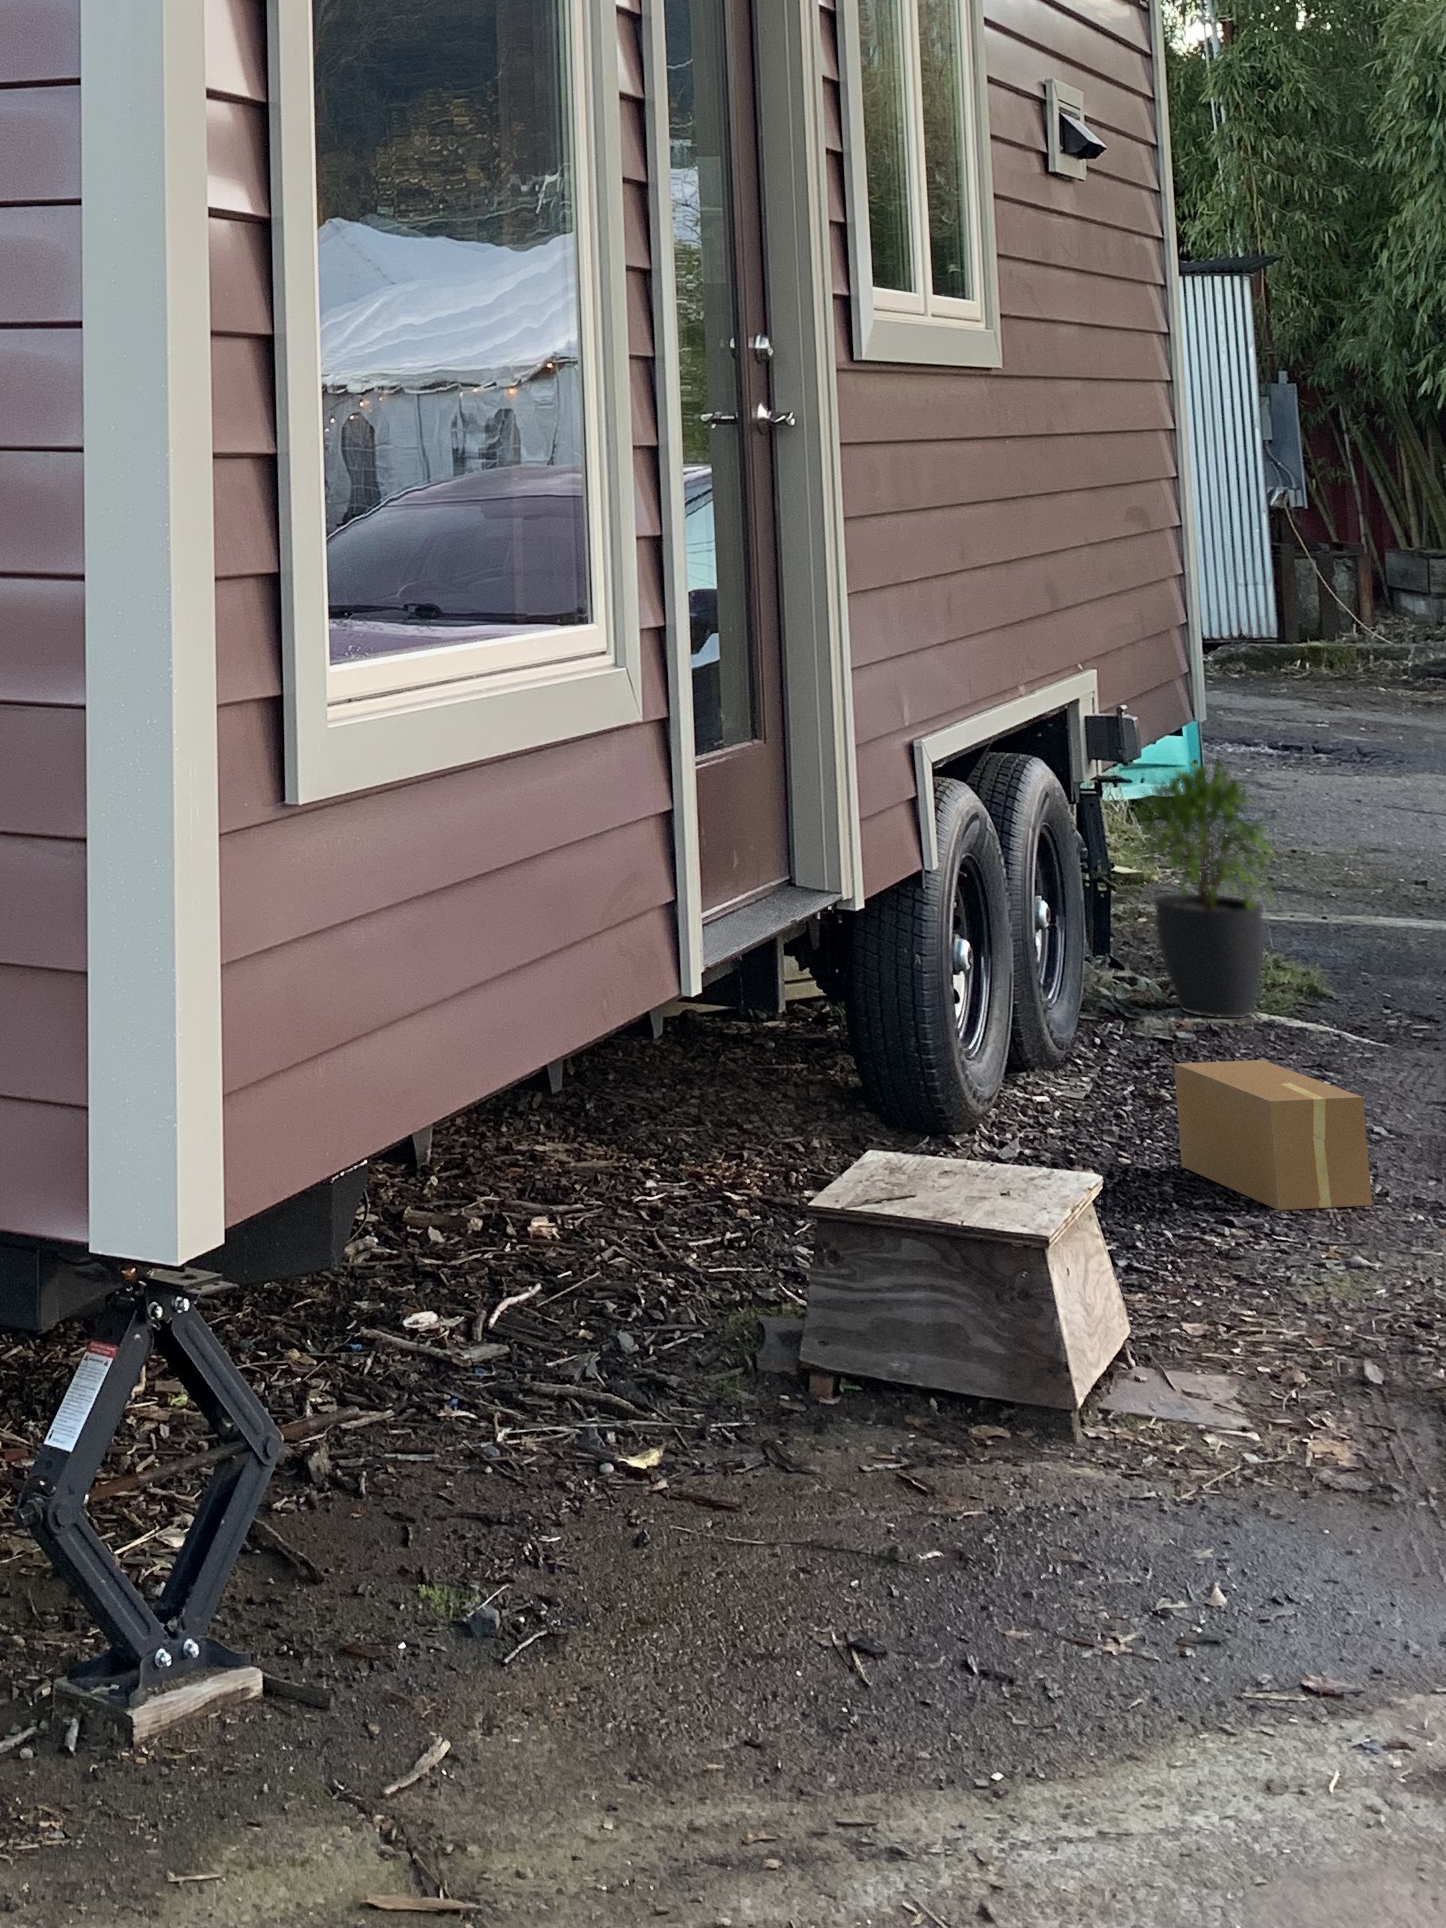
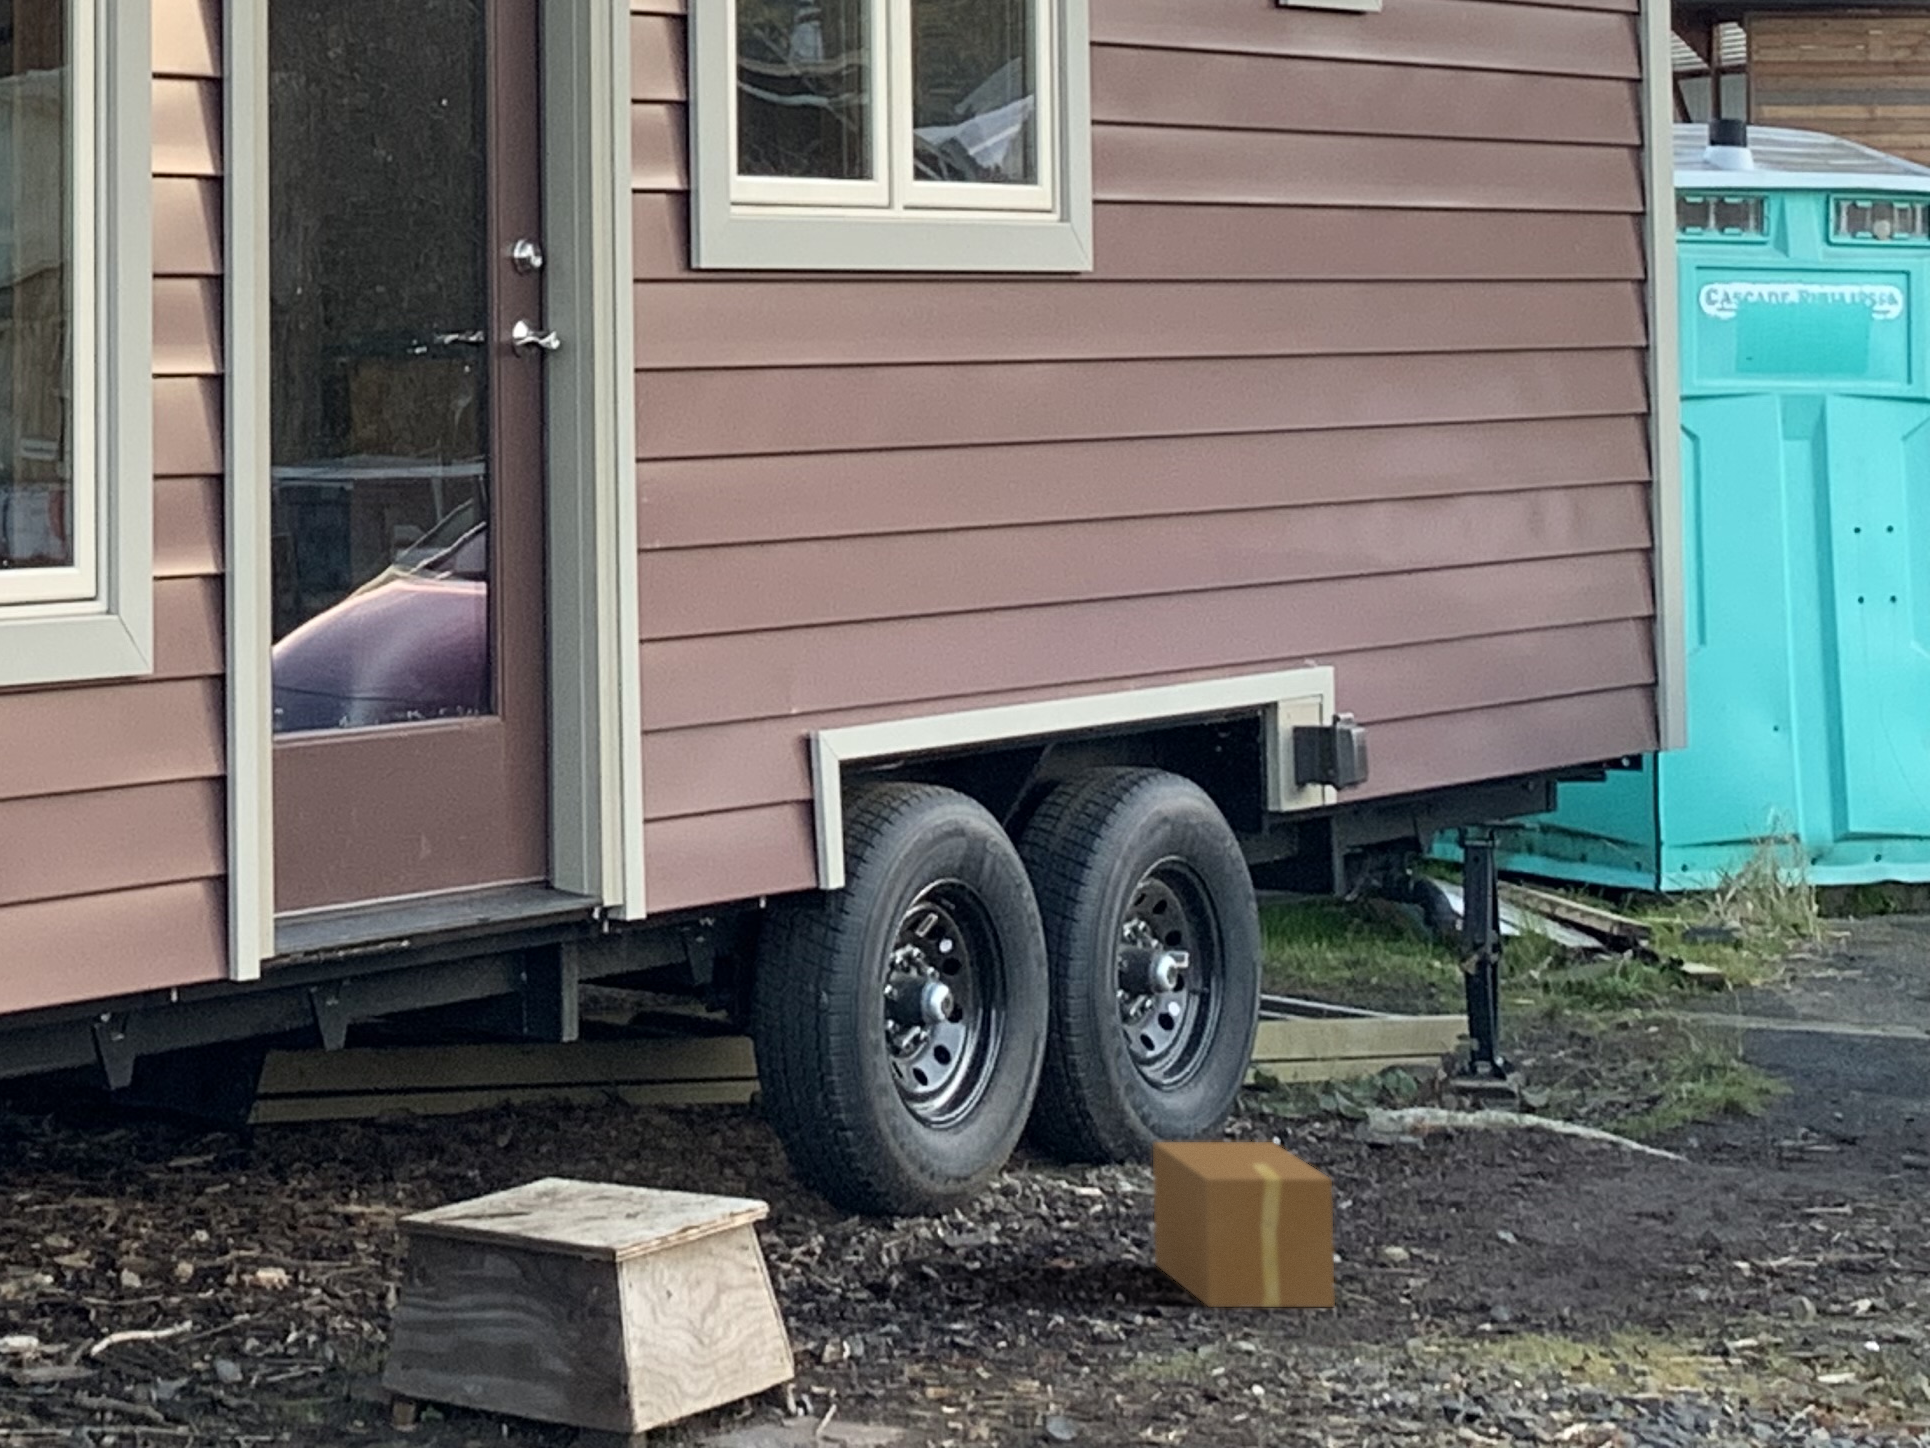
potted plant: present [1131,761,1275,1018] -> none [1370,791,1579,1128]

